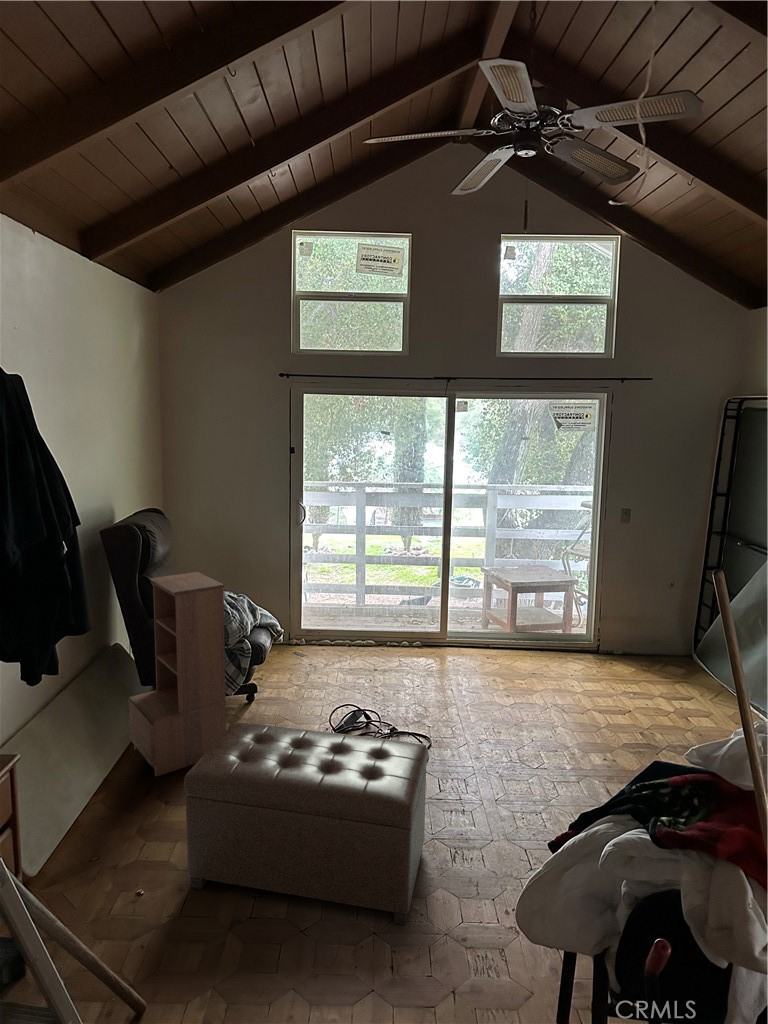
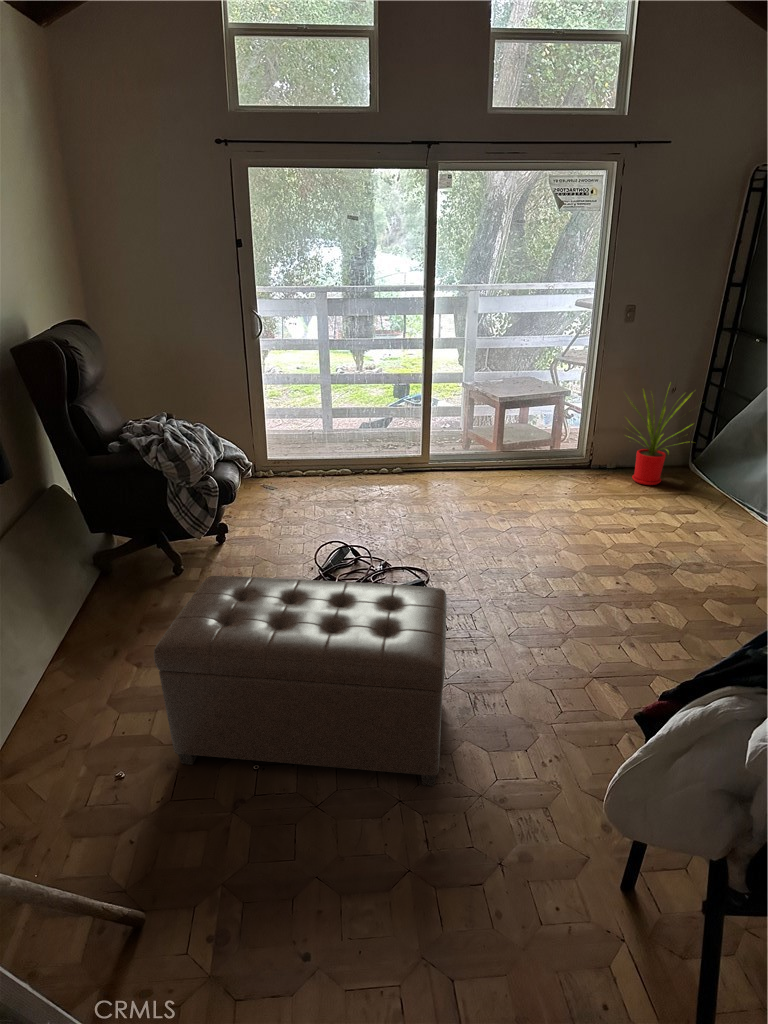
bookshelf: present [128,572,226,777] -> none [76,397,201,636]
house plant: none [622,575,697,671] -> present [629,389,691,485]

